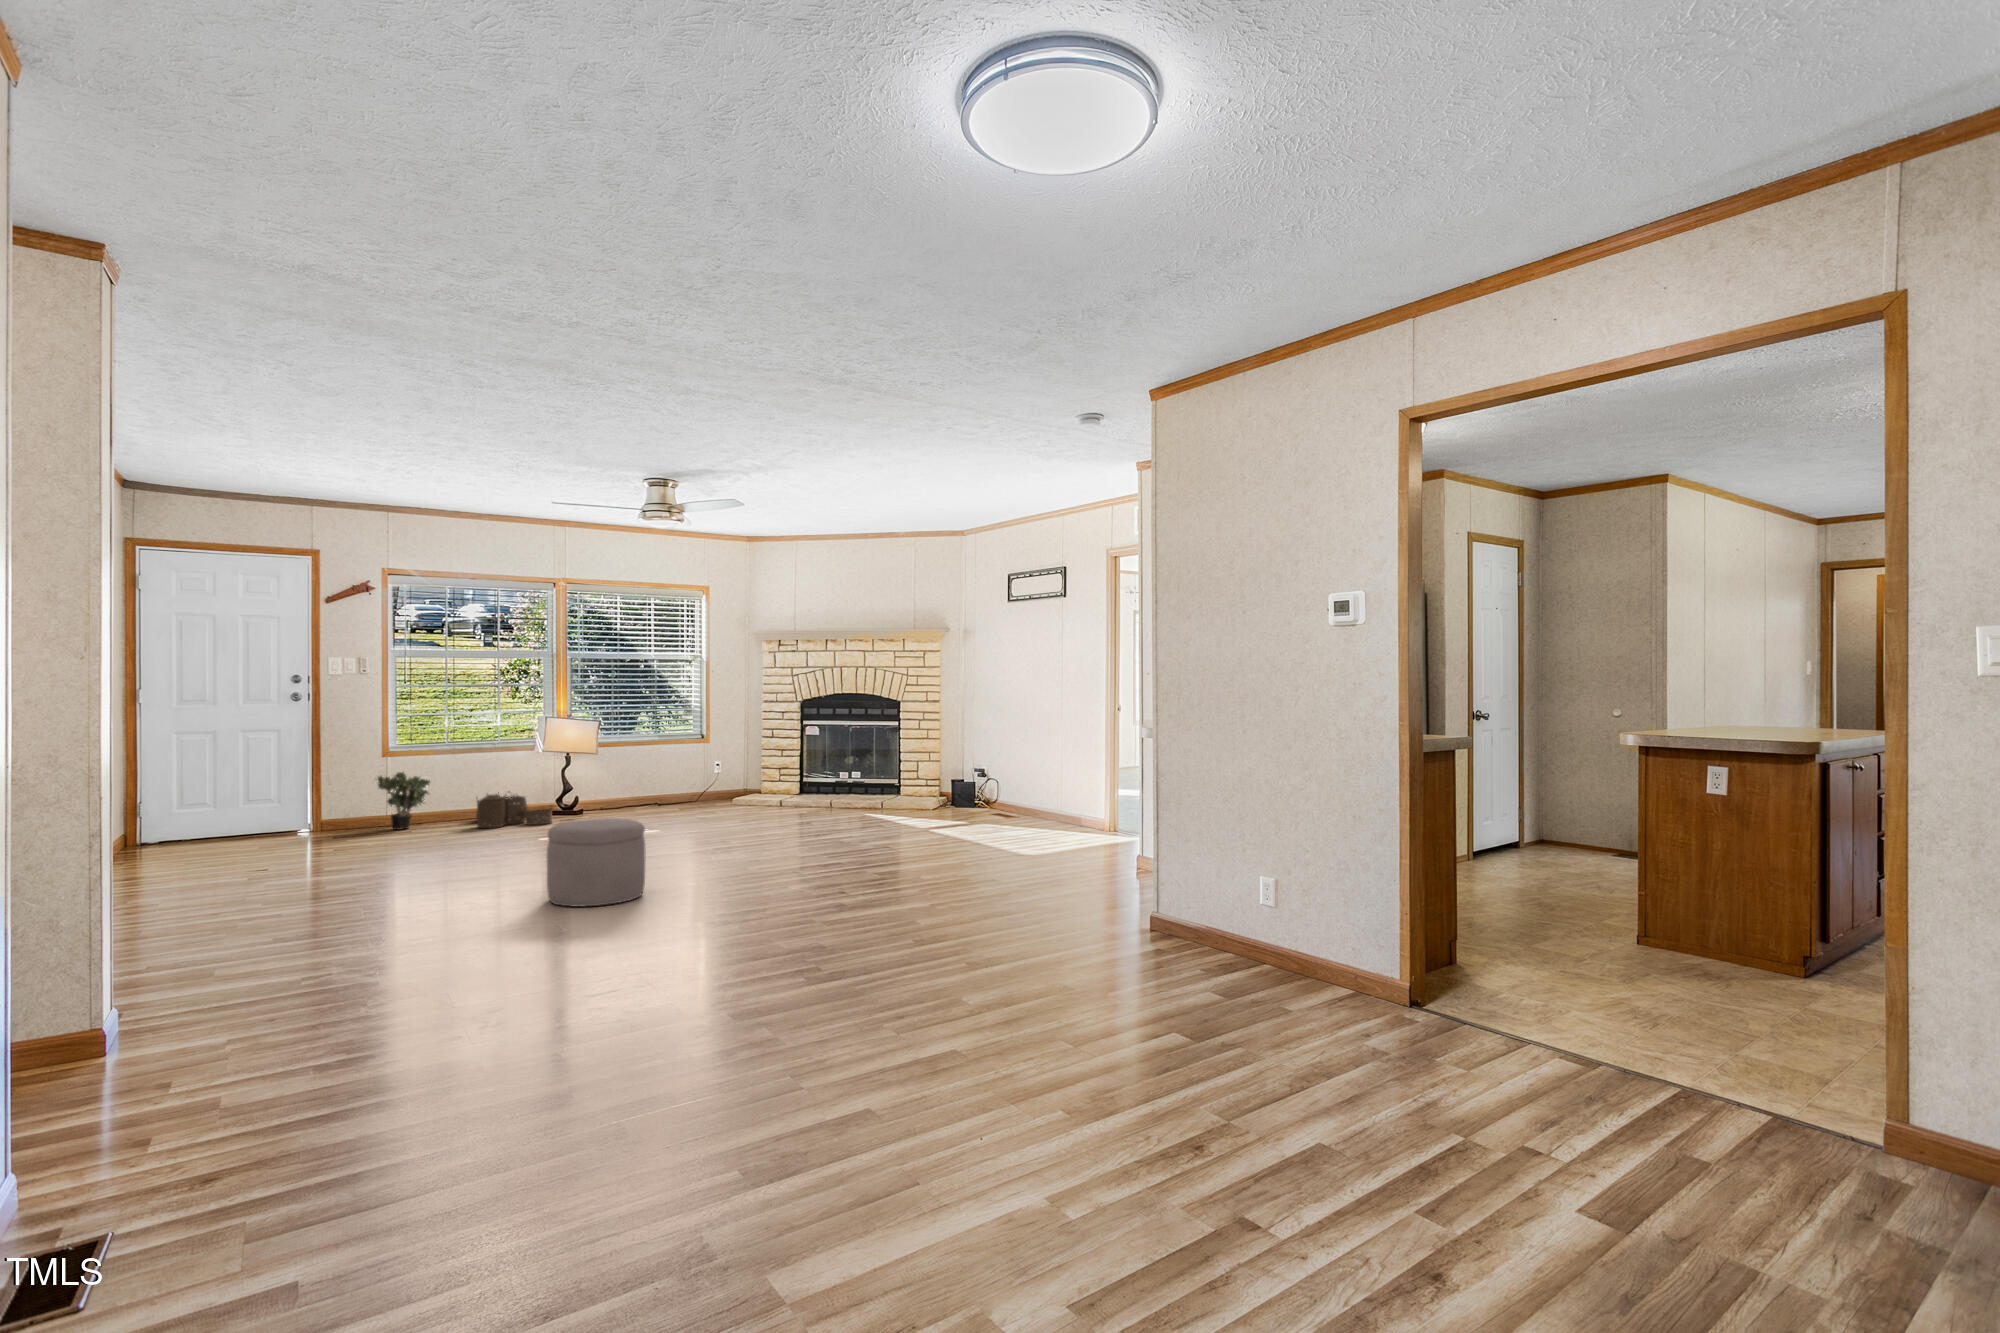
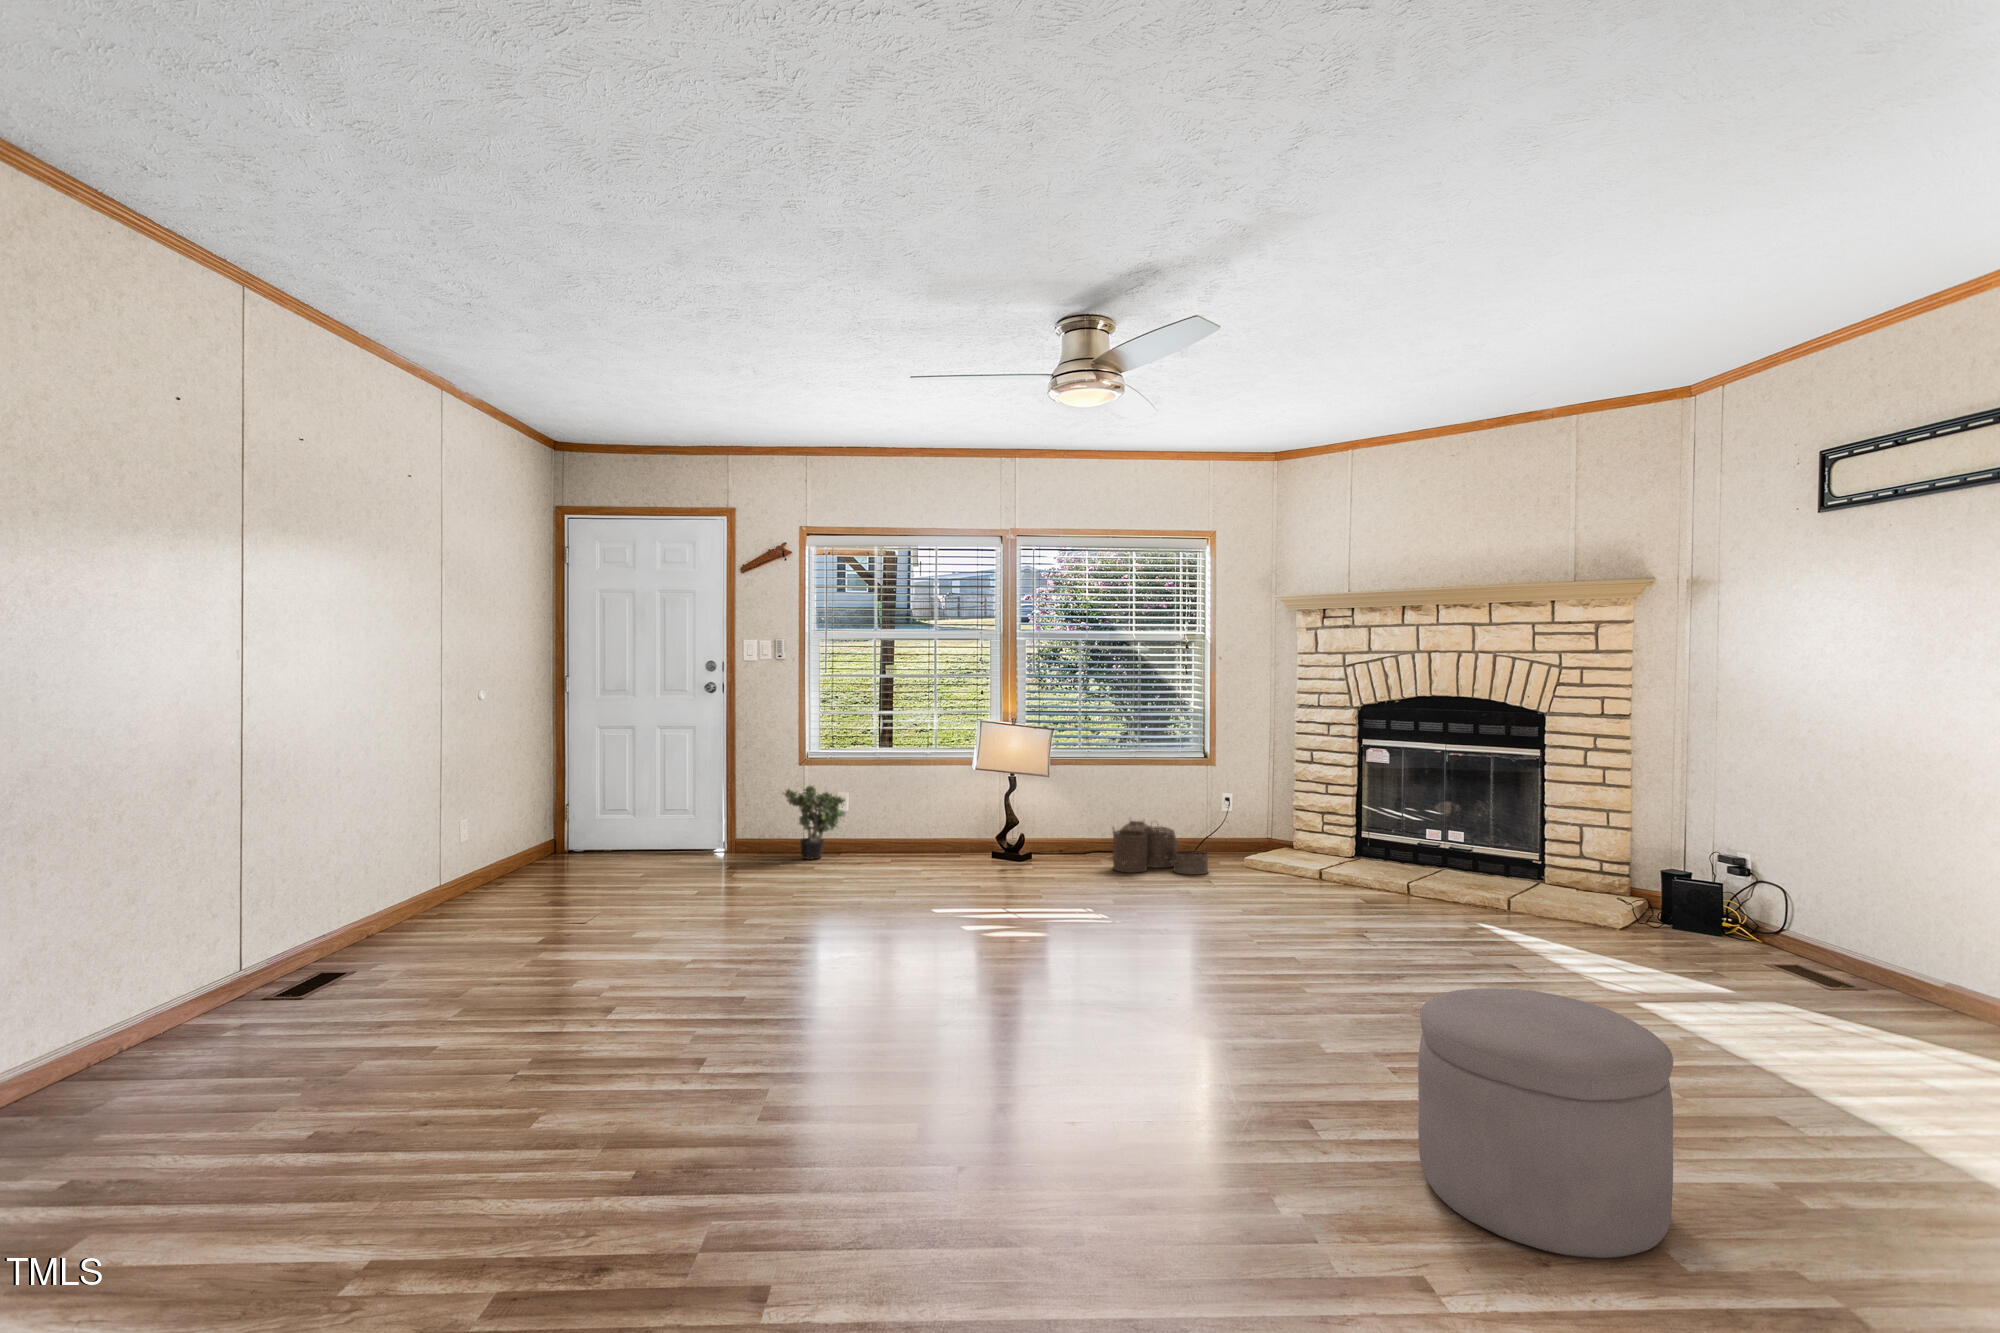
woven basket: present [476,792,552,828] -> present [1113,821,1208,874]
ottoman: present [547,818,645,906] -> present [1418,988,1673,1258]

